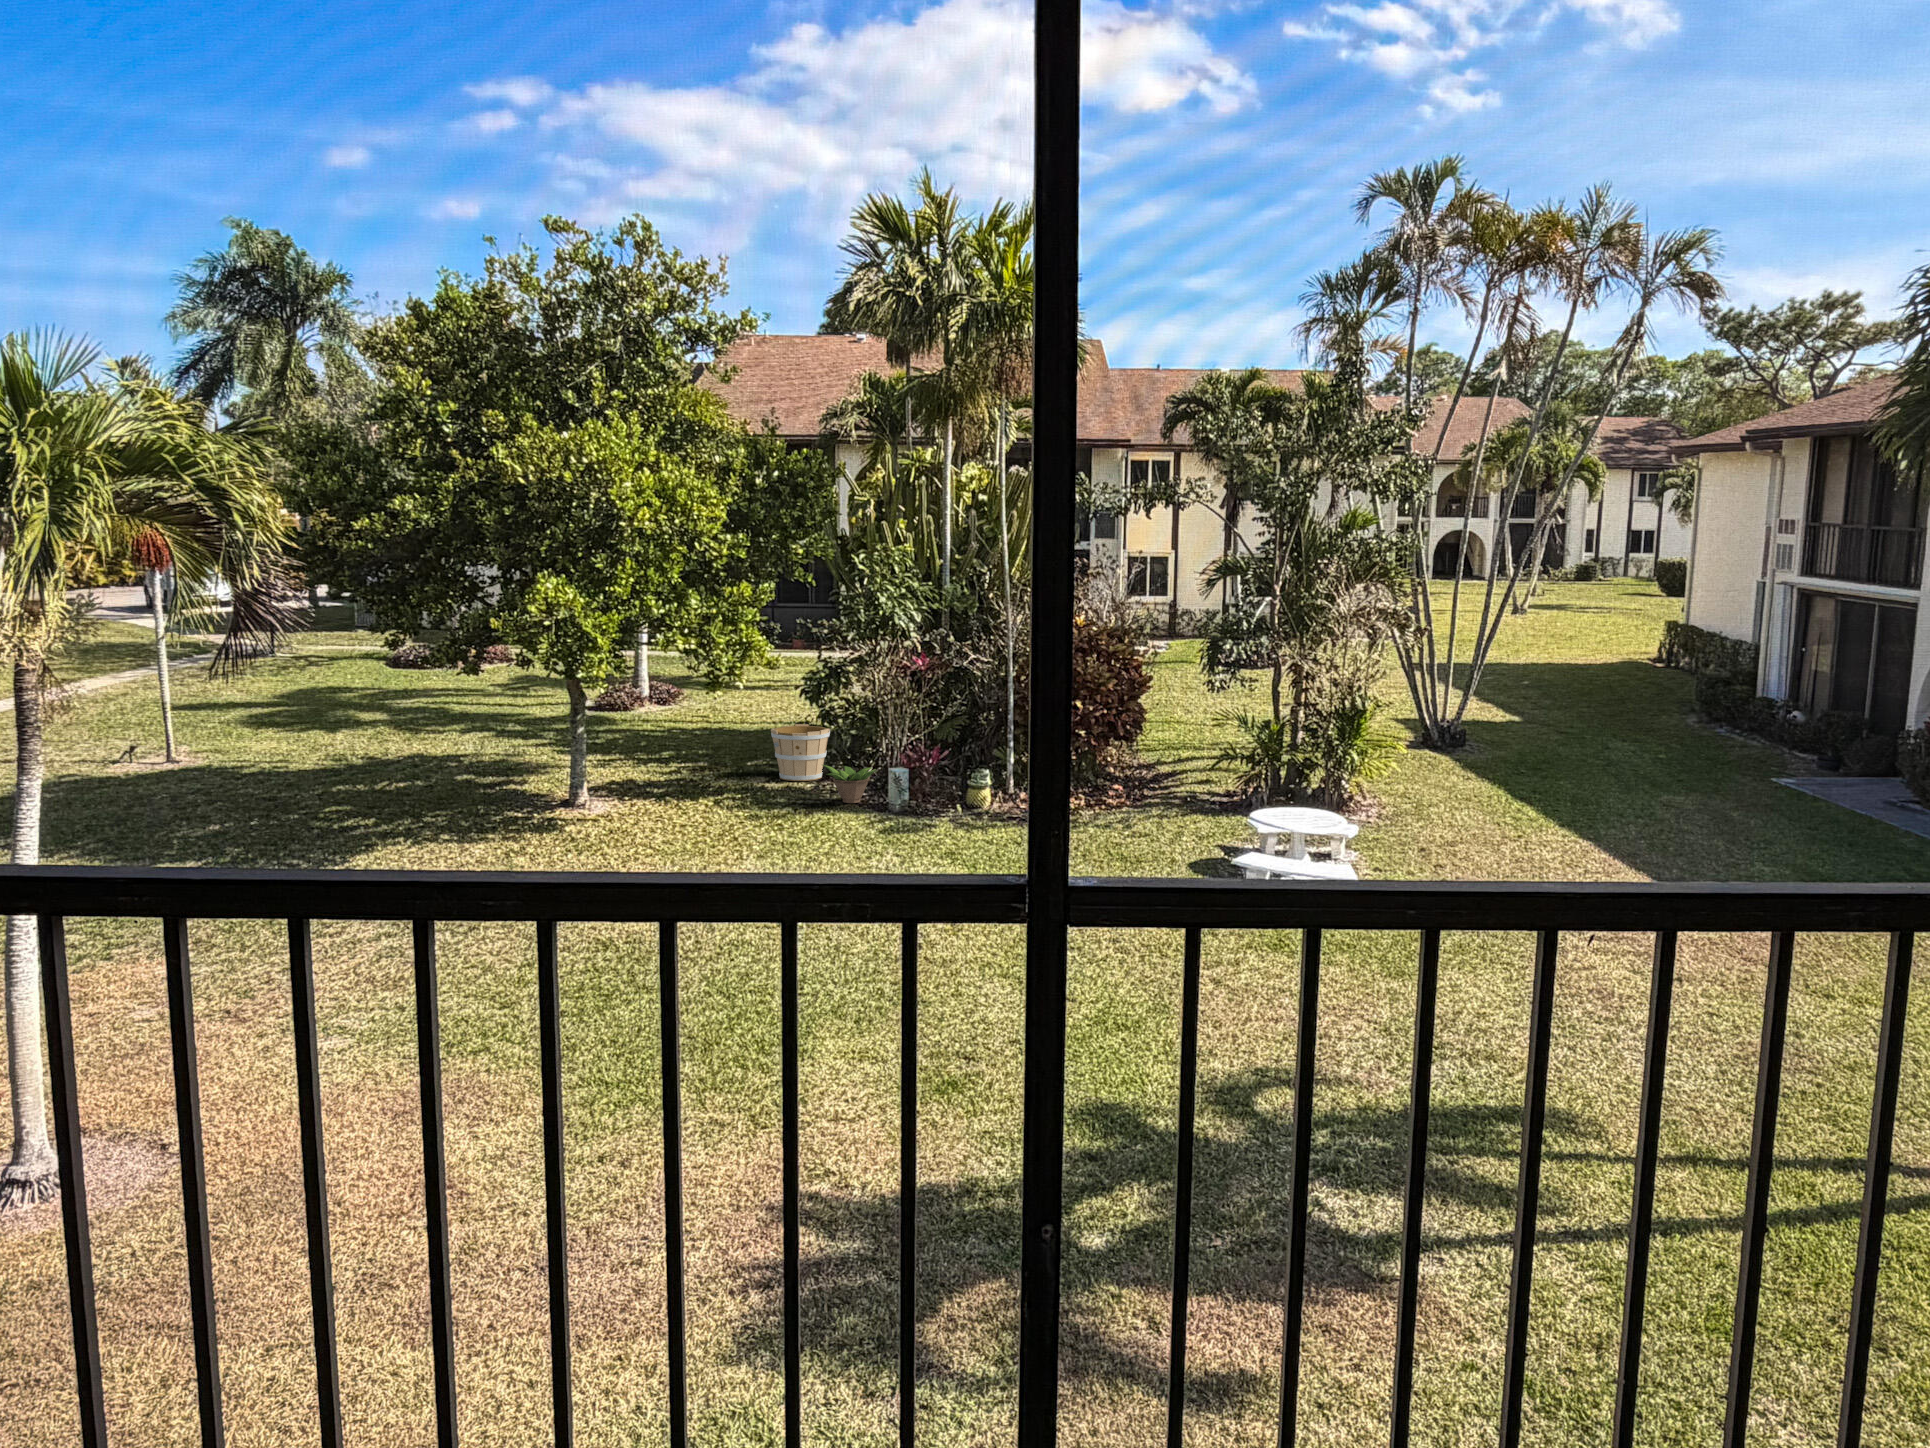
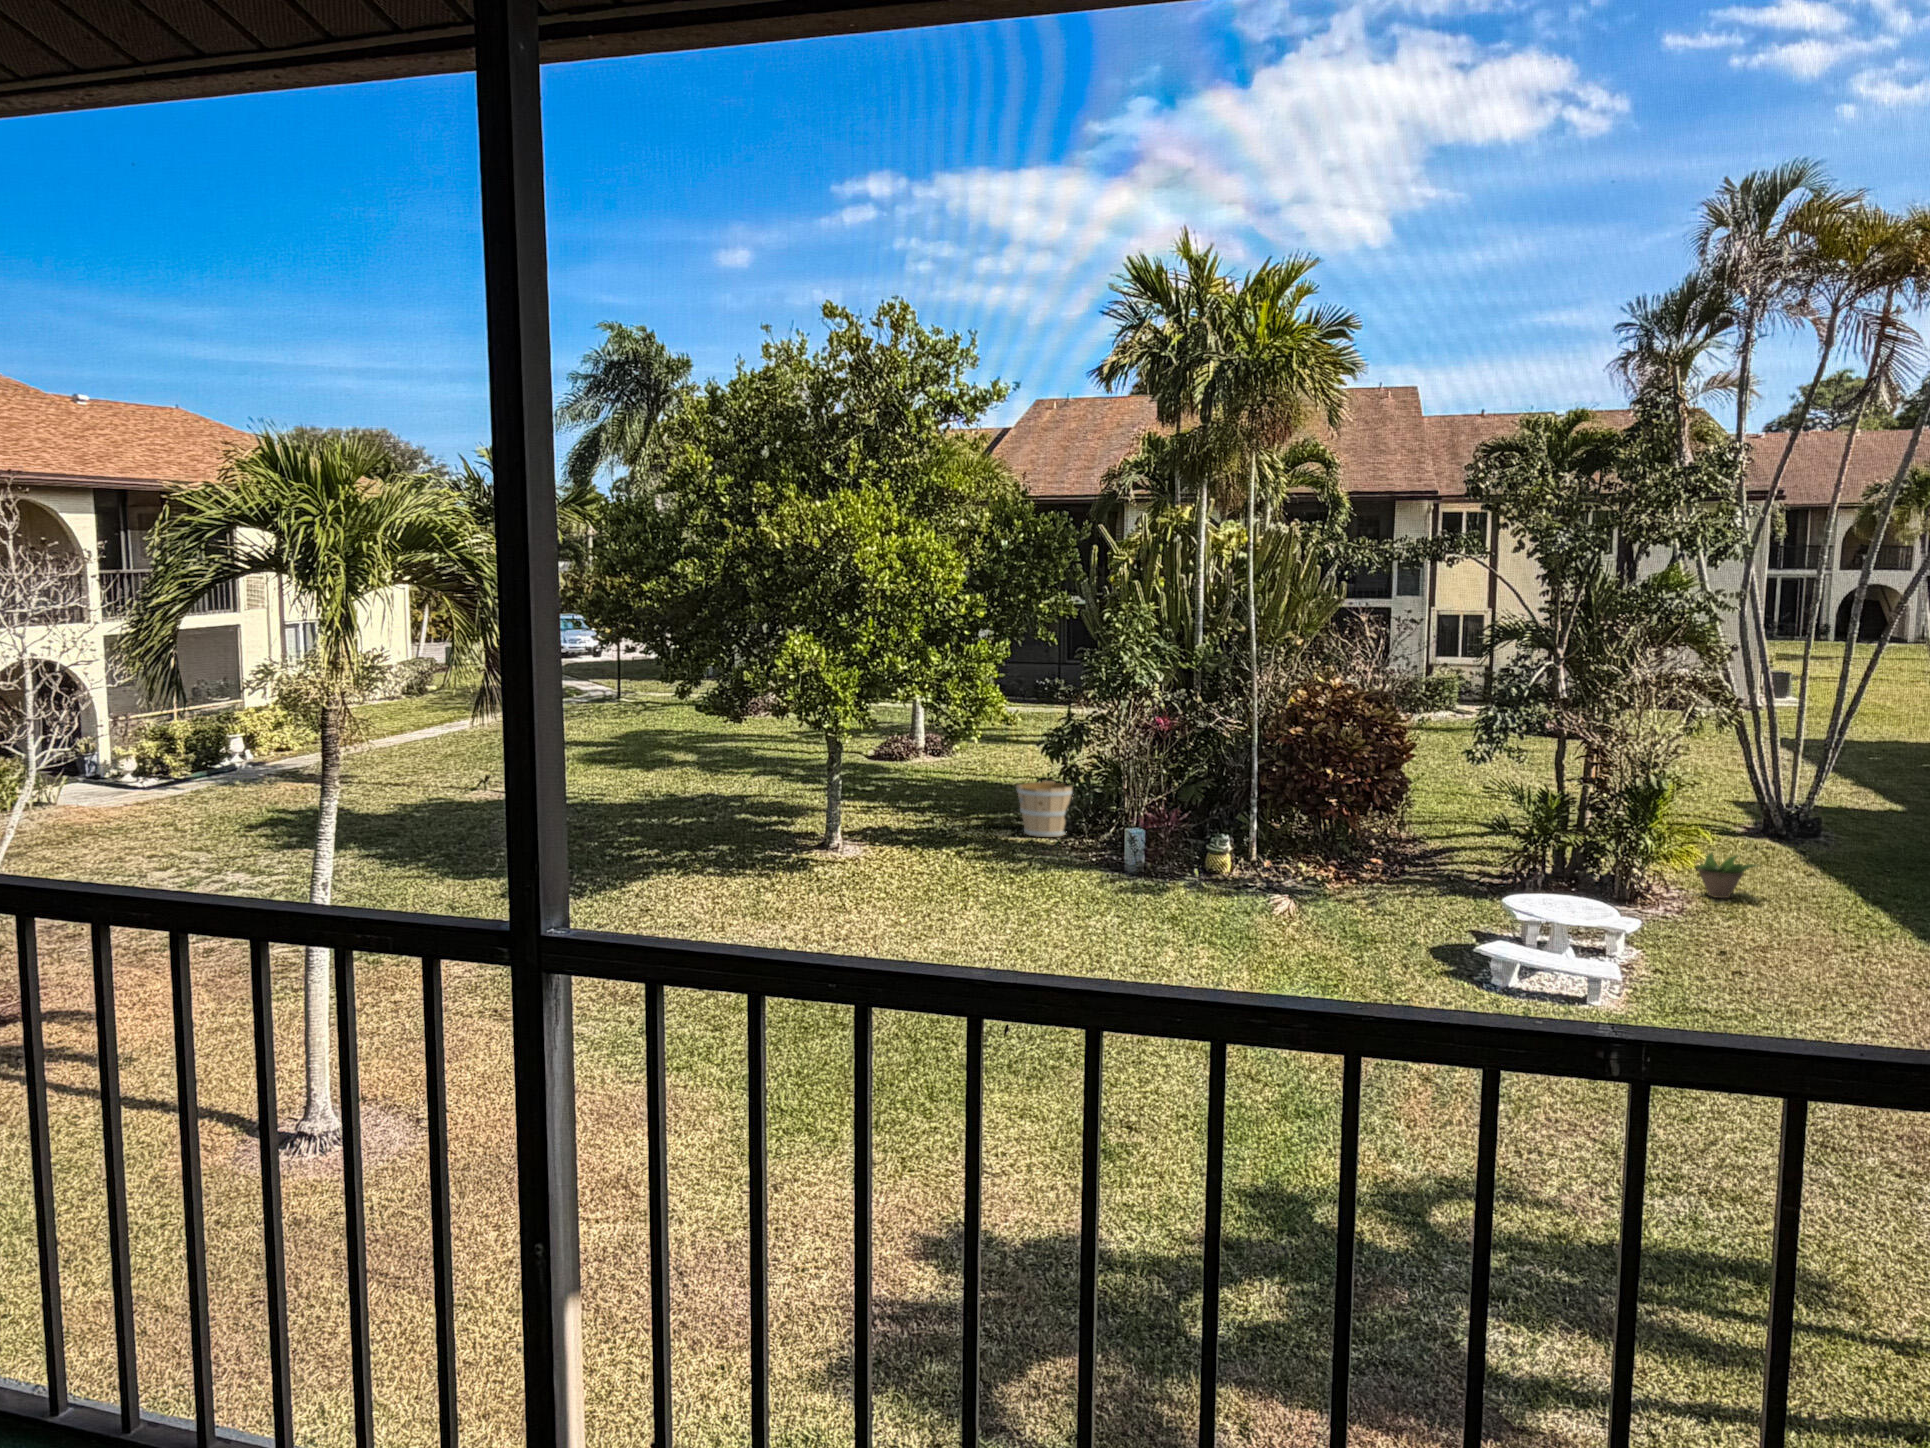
decorative plant: present [823,765,876,803] -> present [1696,853,1758,898]

